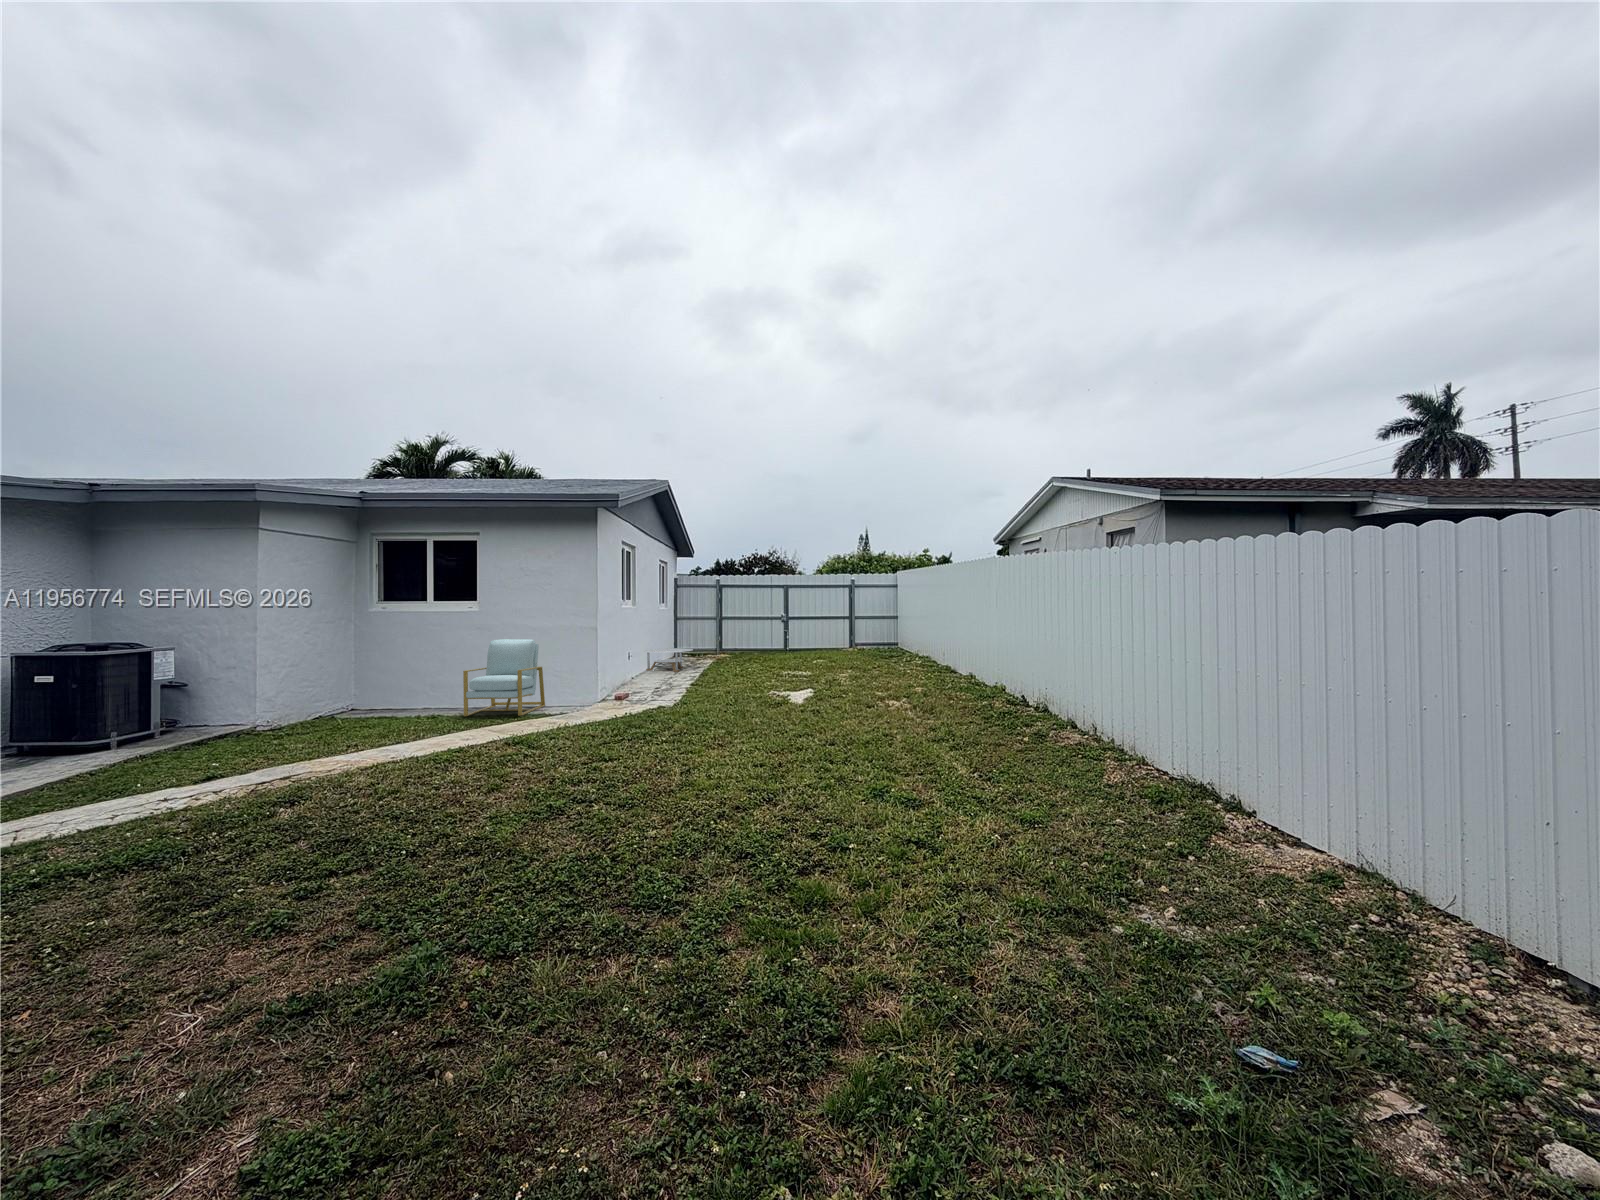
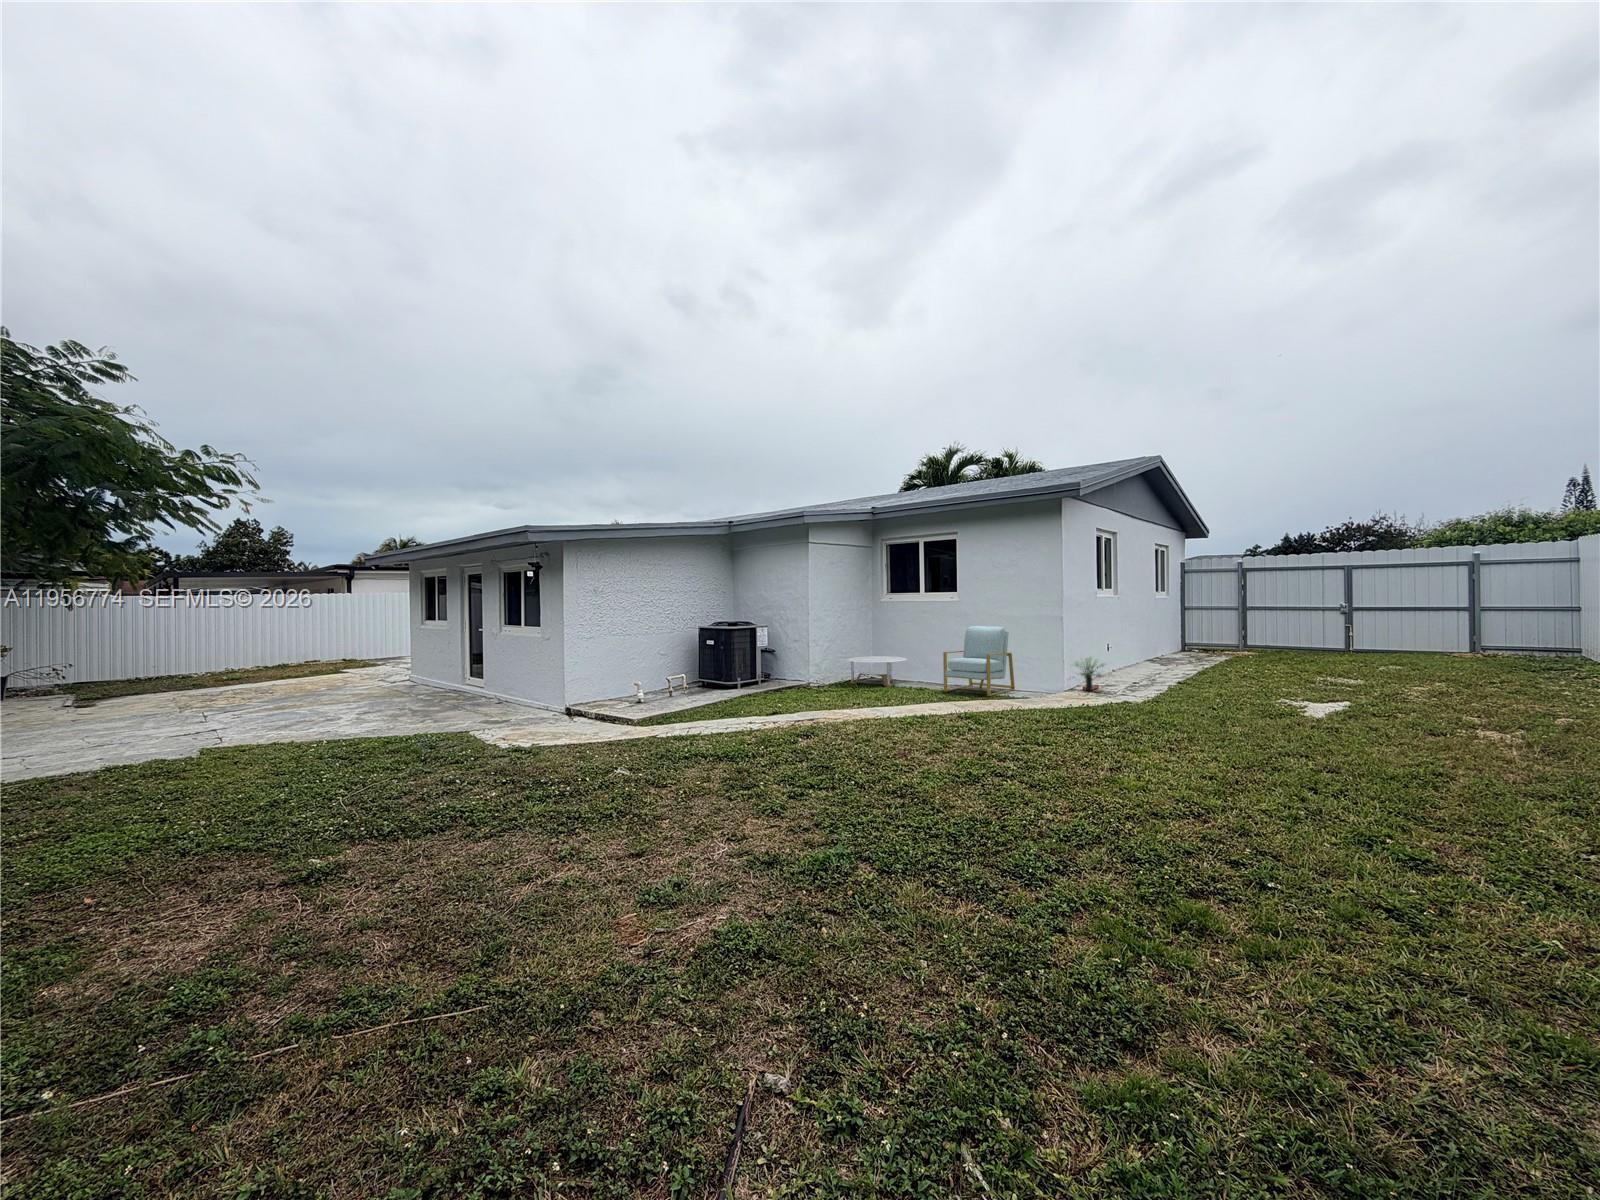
round table: present [644,648,693,672] -> present [847,656,907,687]
potted plant: none [602,666,634,699] -> present [1071,657,1105,691]

